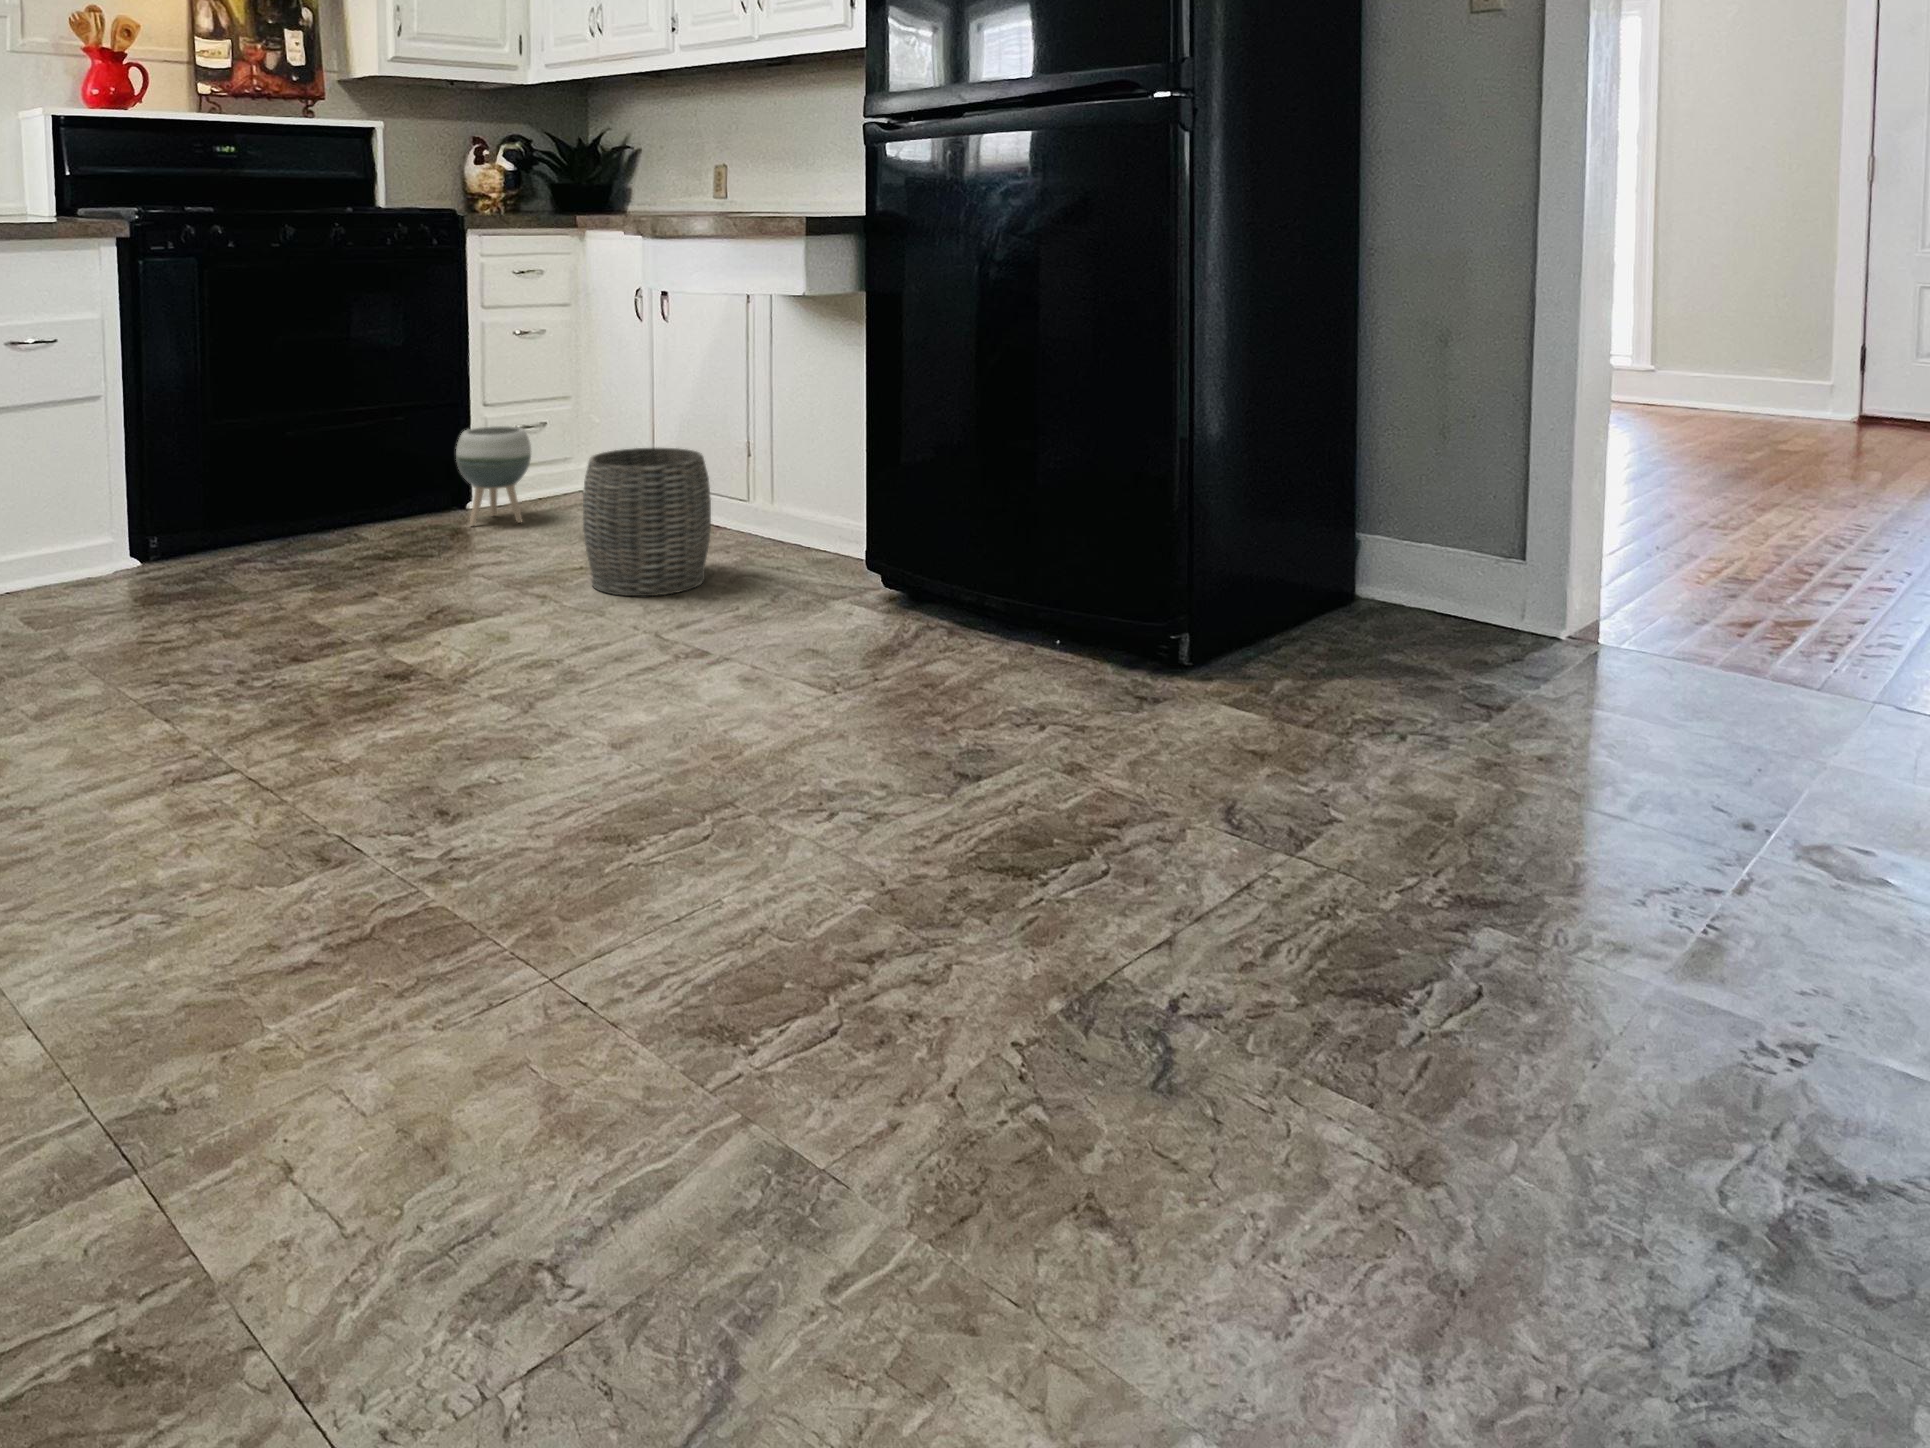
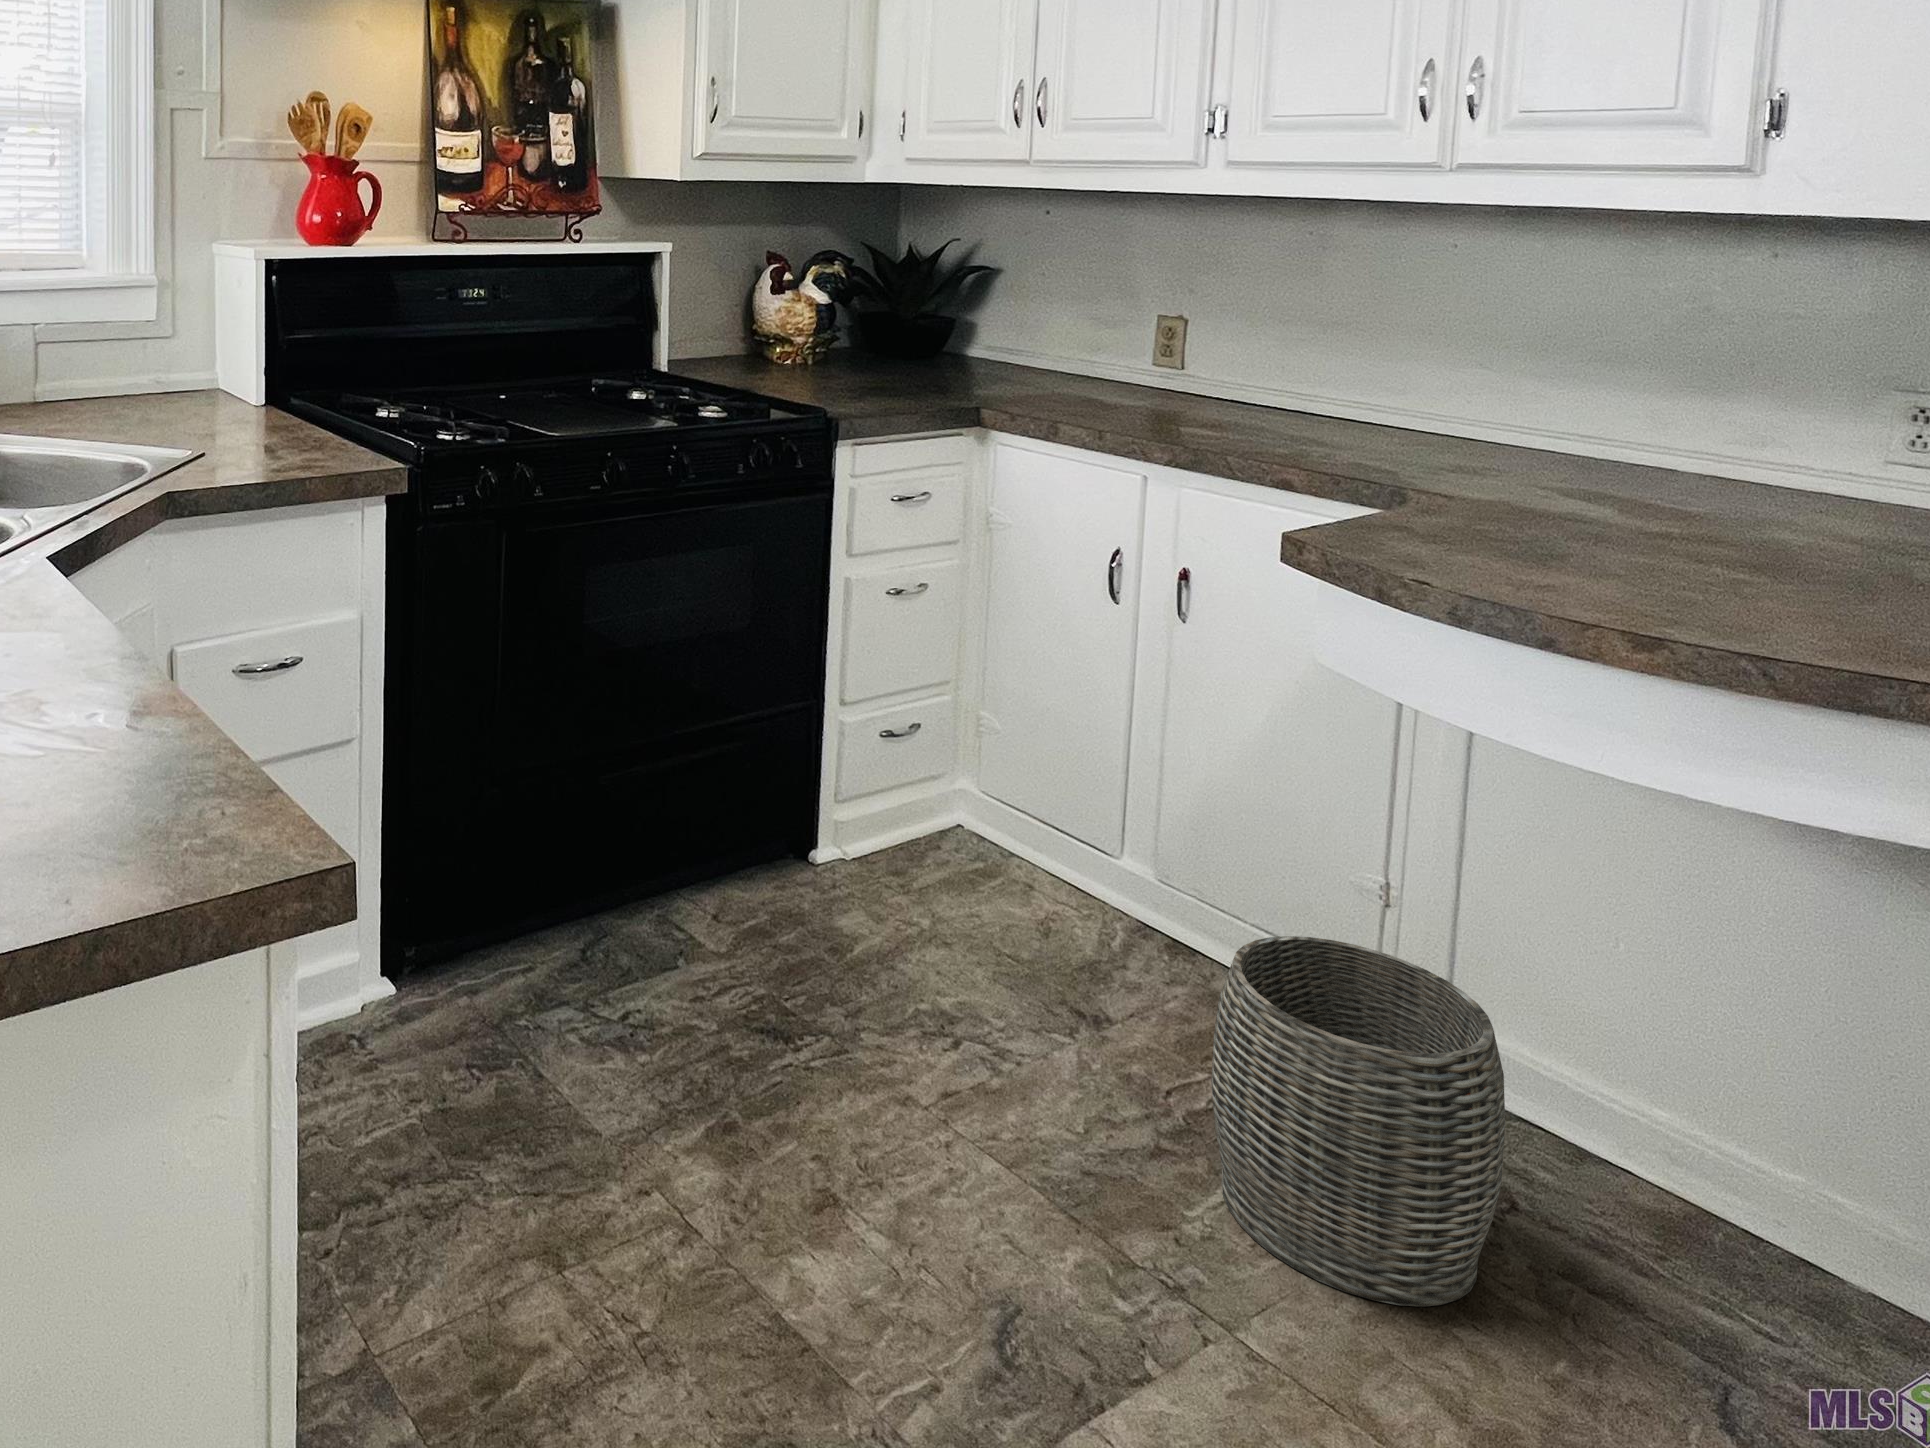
planter: present [456,426,531,526] -> none [825,748,947,920]

